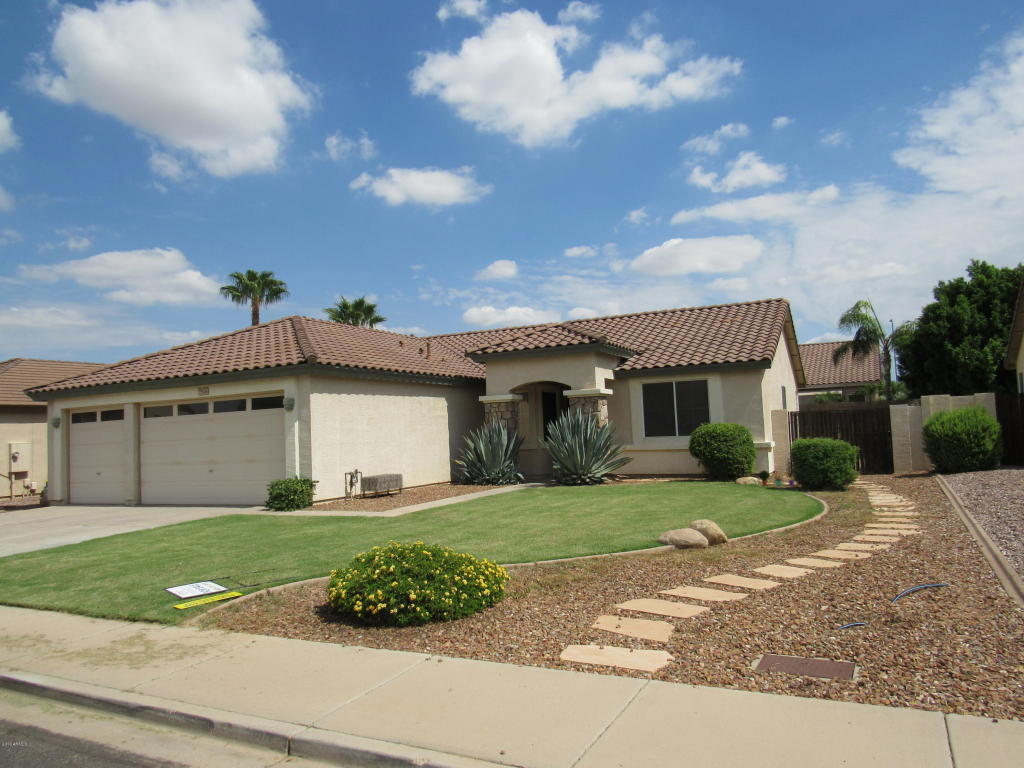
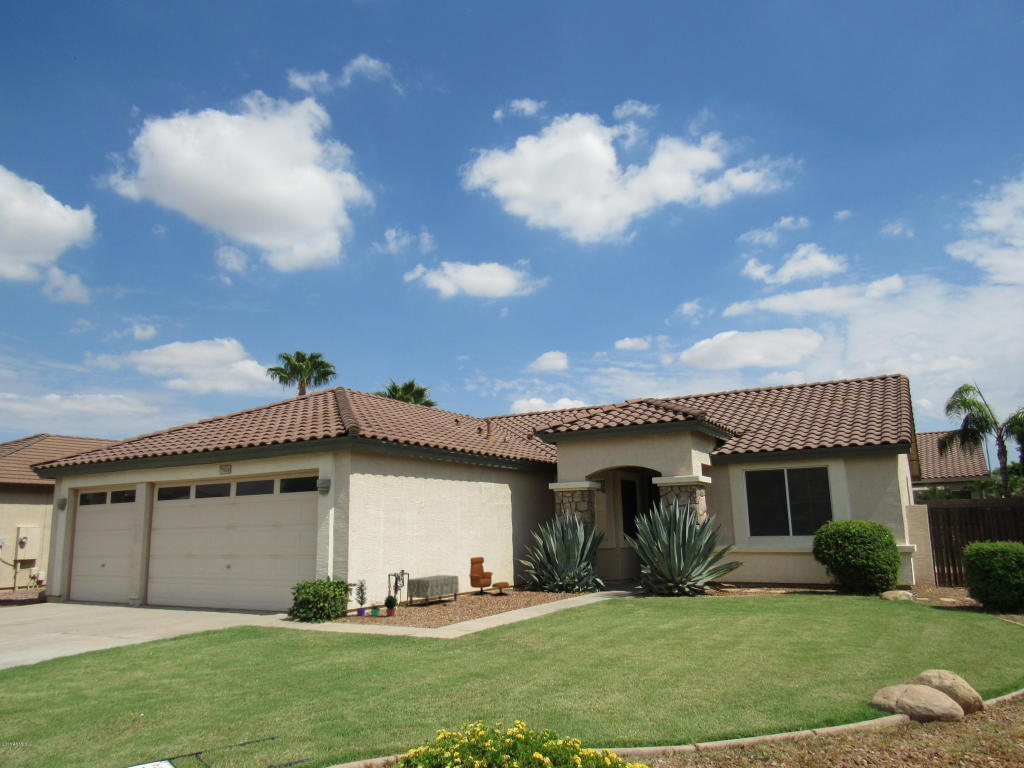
potted plant: present [759,458,795,486] -> present [355,580,397,616]
lounge chair: none [412,459,446,490] -> present [469,557,510,596]

